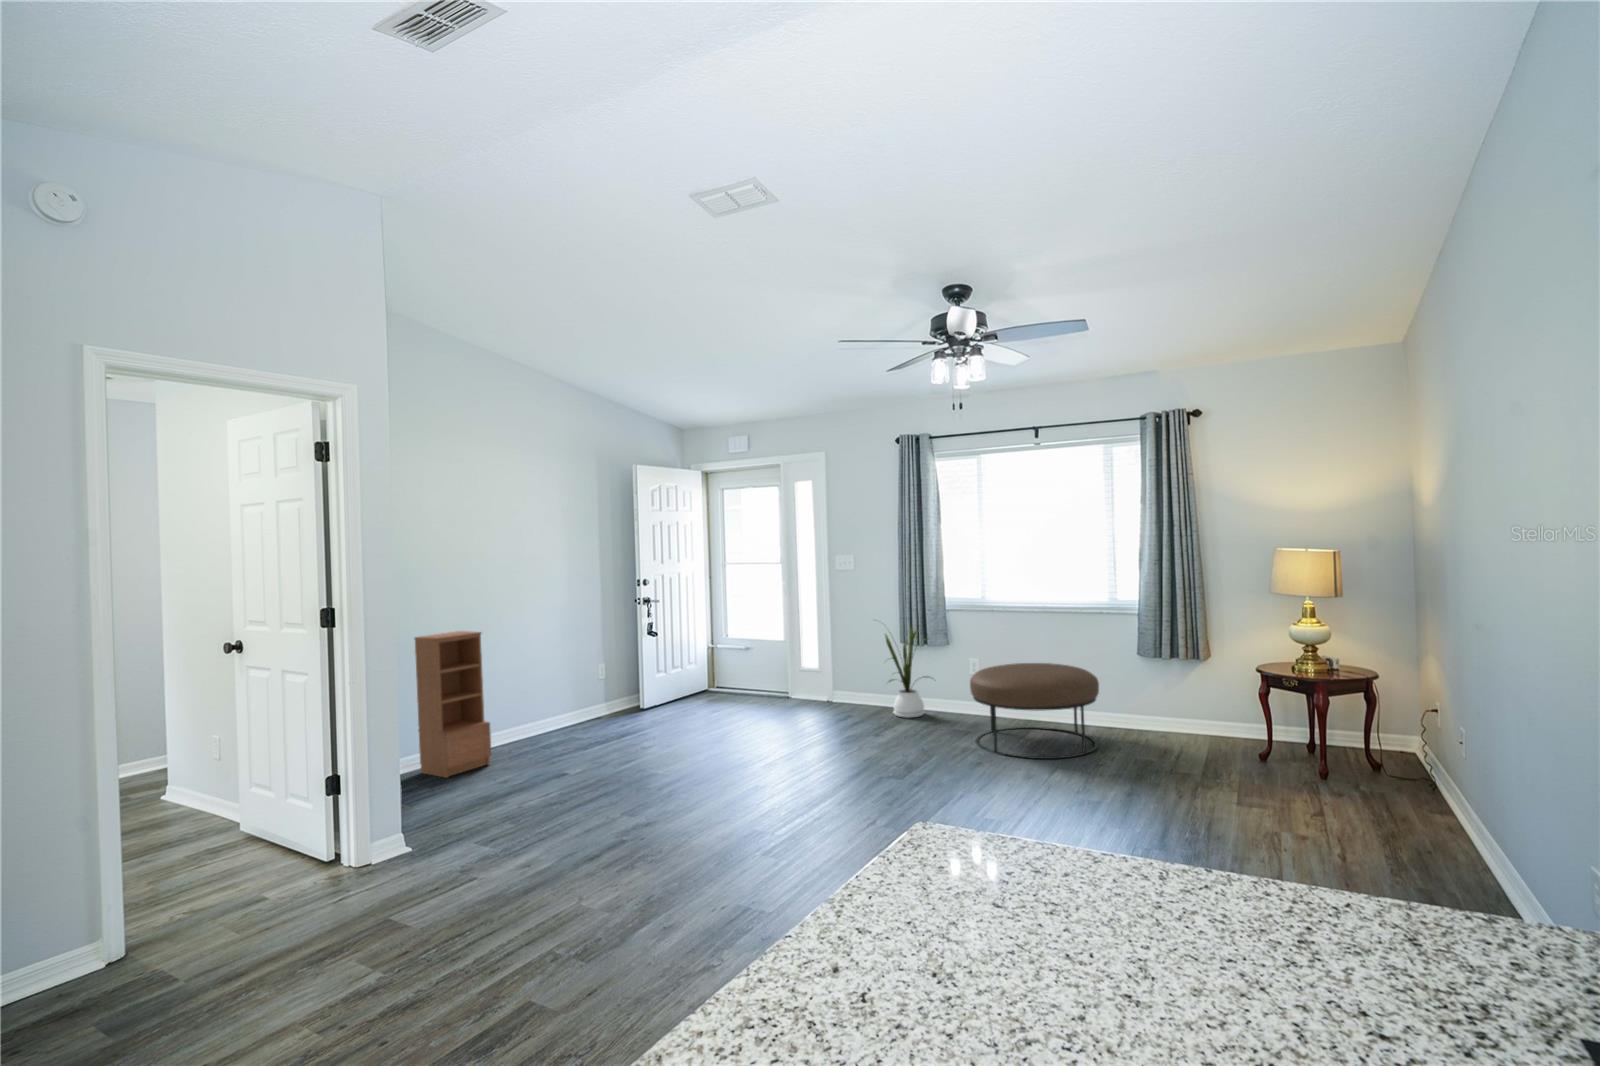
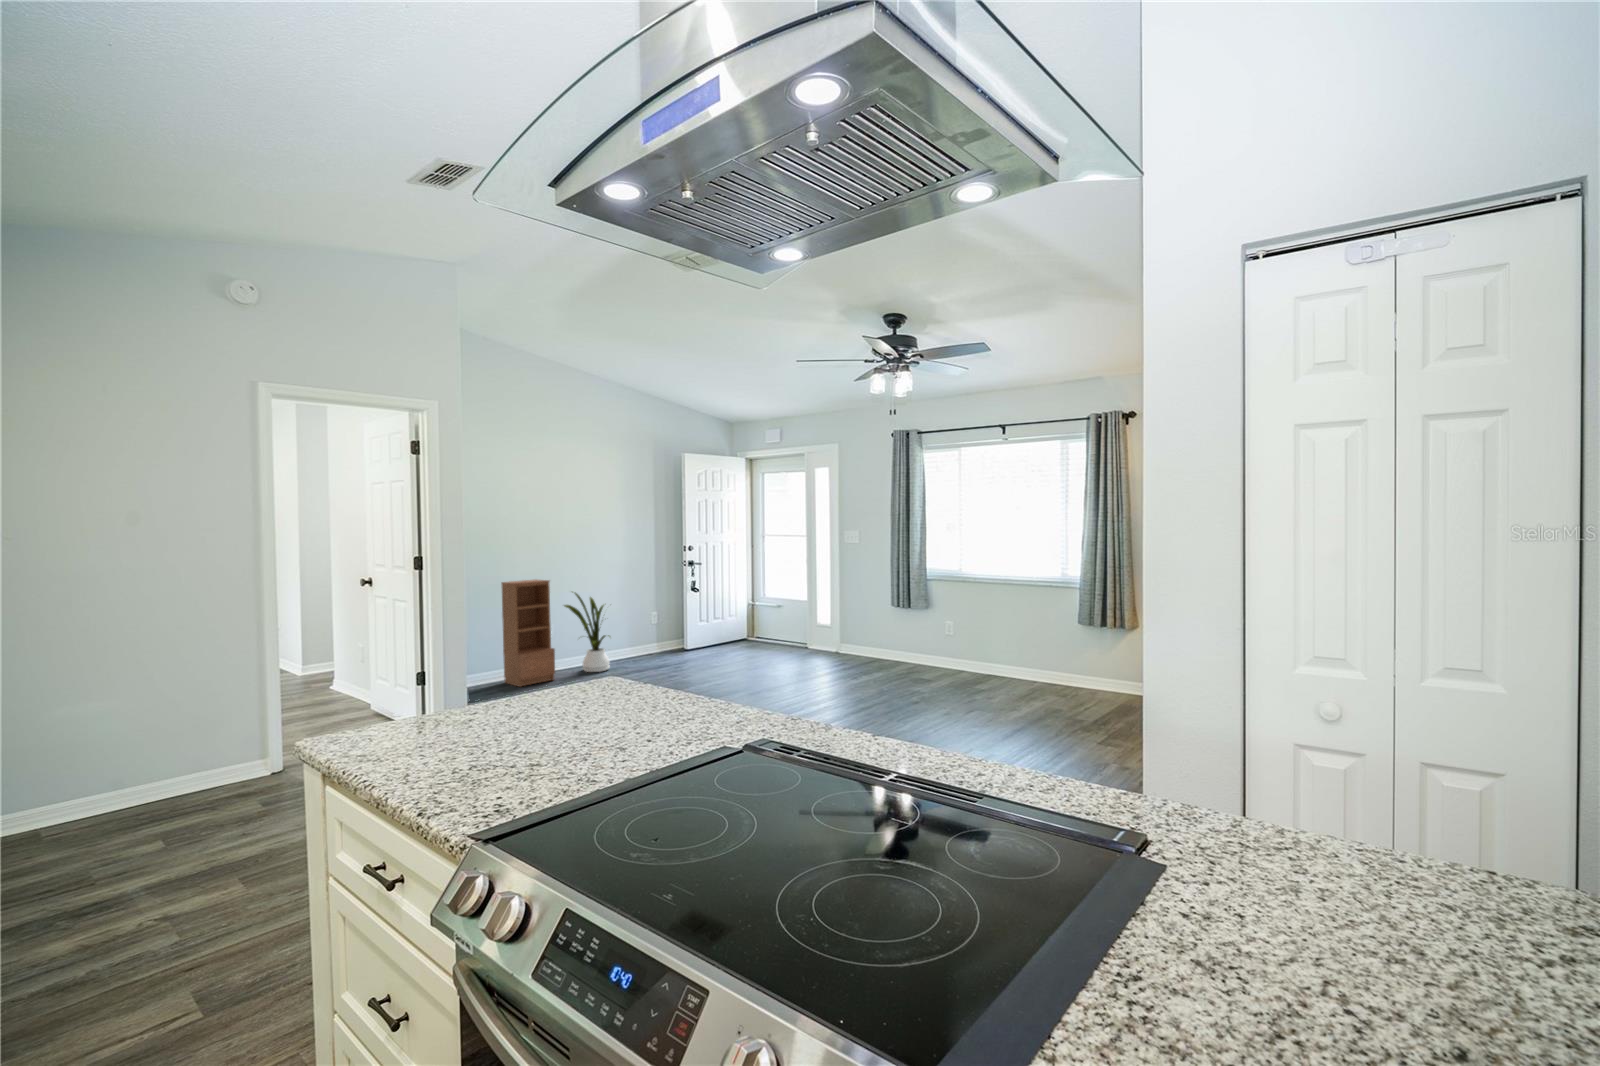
house plant: present [875,620,925,718] -> present [564,593,610,672]
ottoman: present [970,663,1099,759] -> none [928,625,1033,702]

